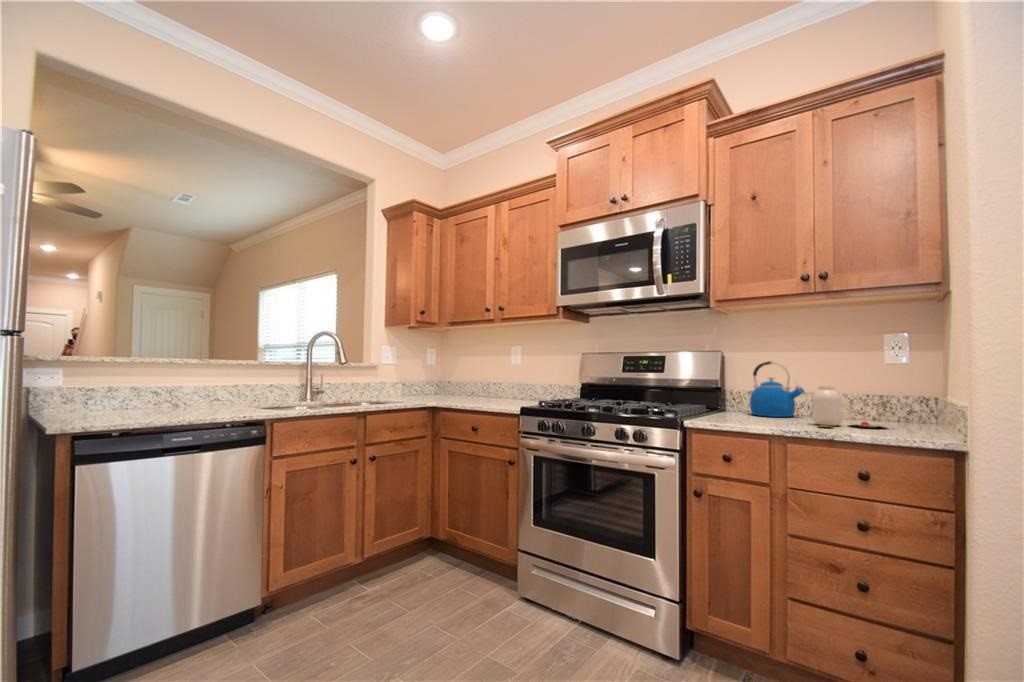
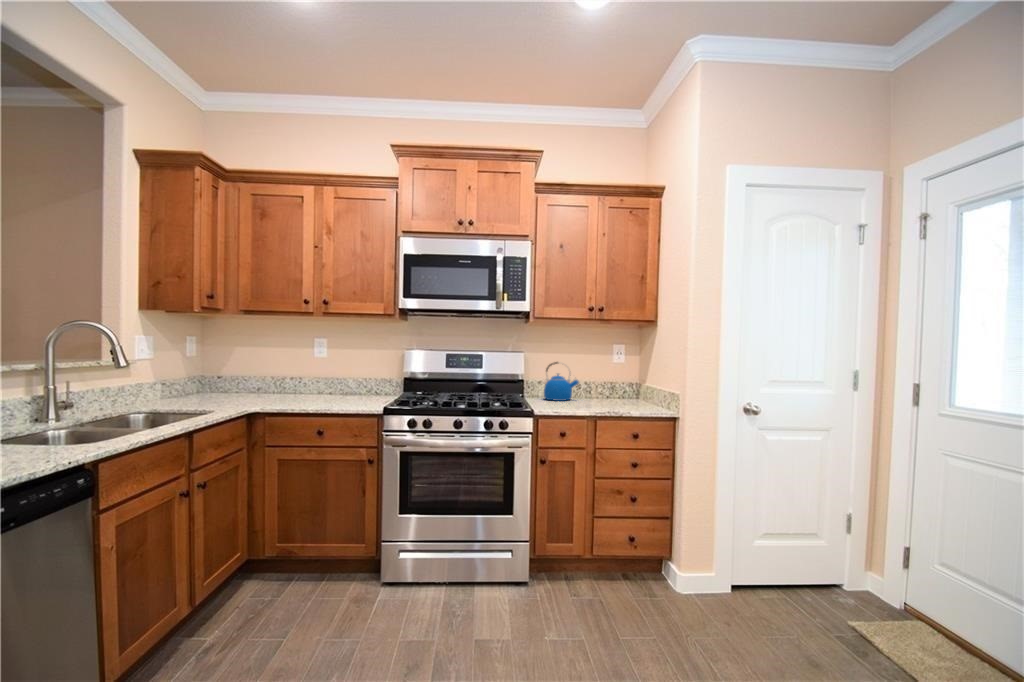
jar: present [812,386,888,427] -> none [595,379,633,405]

